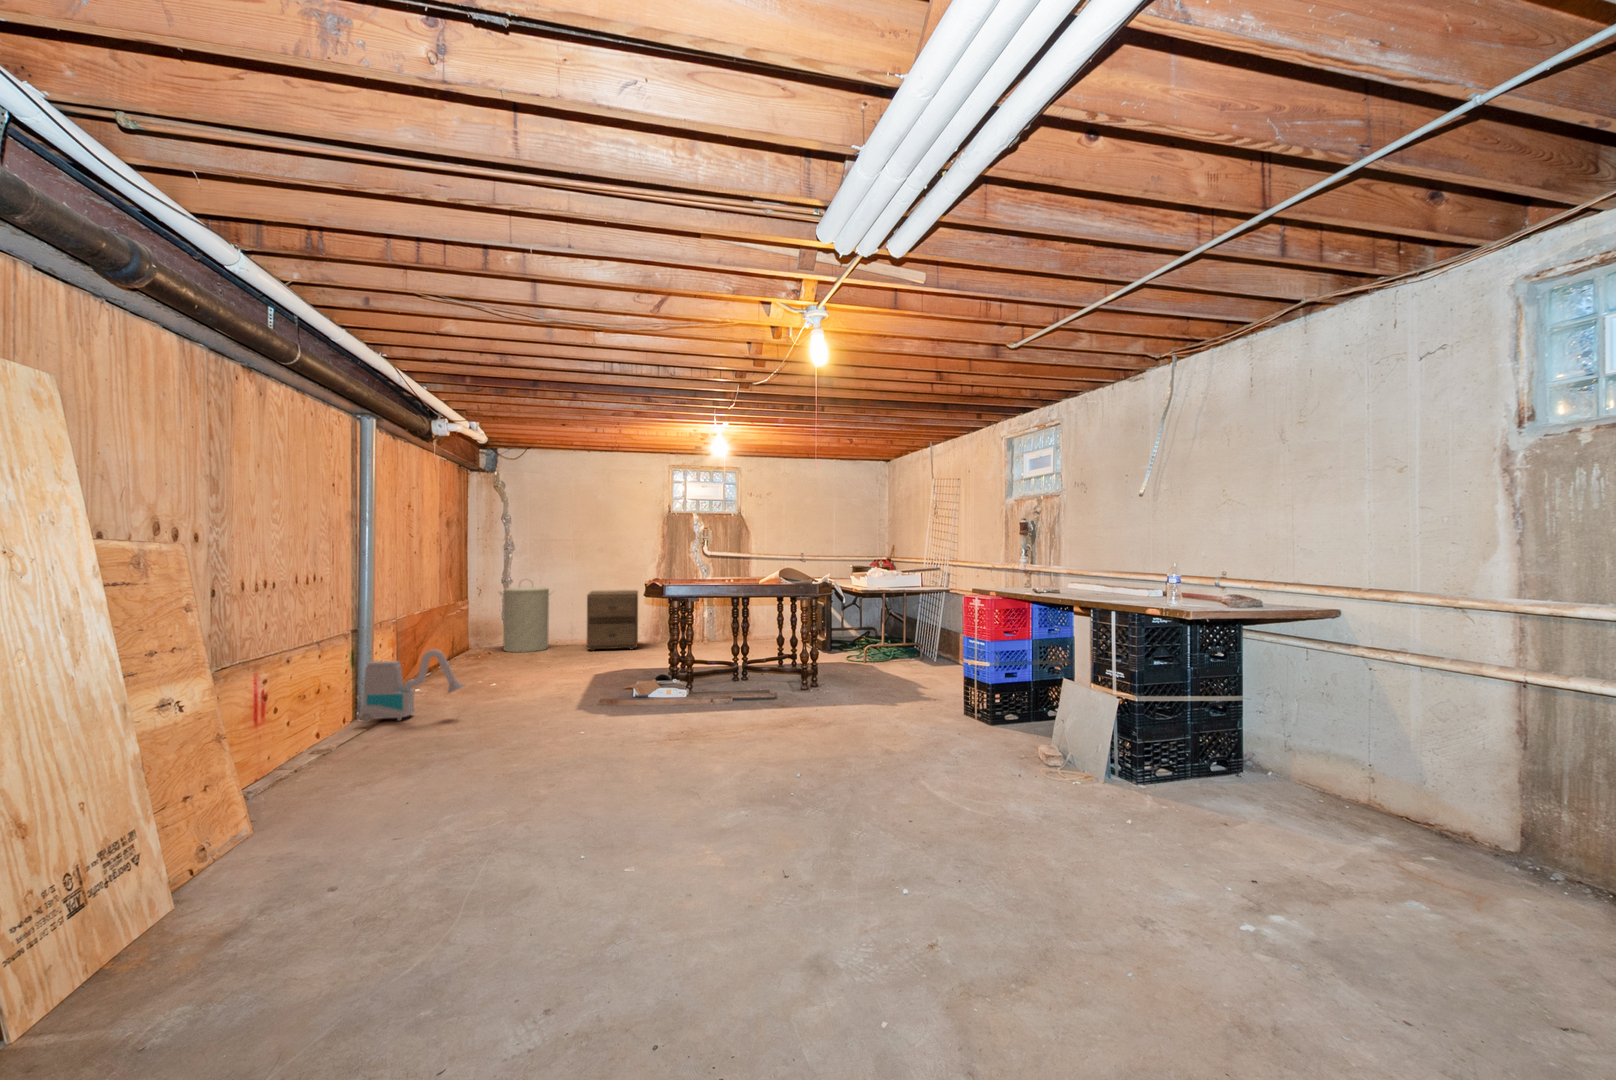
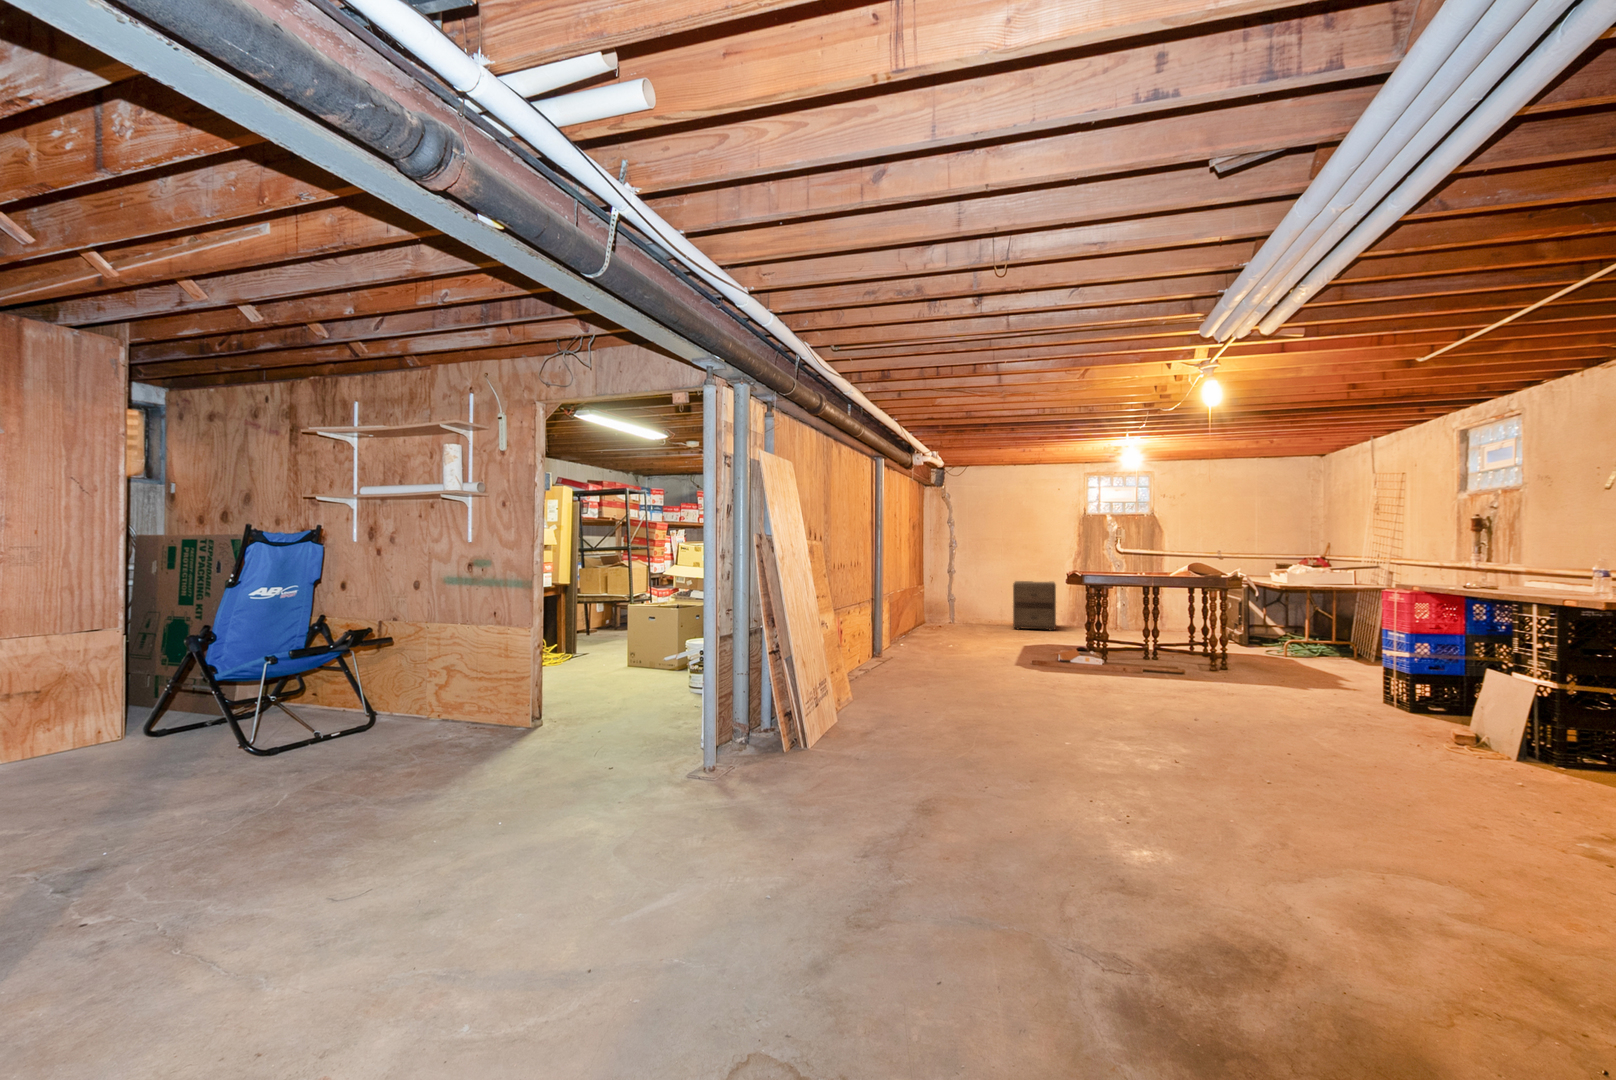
laundry hamper: present [499,579,551,653] -> none [945,570,986,627]
vacuum cleaner: present [360,649,465,722] -> none [883,613,944,658]

